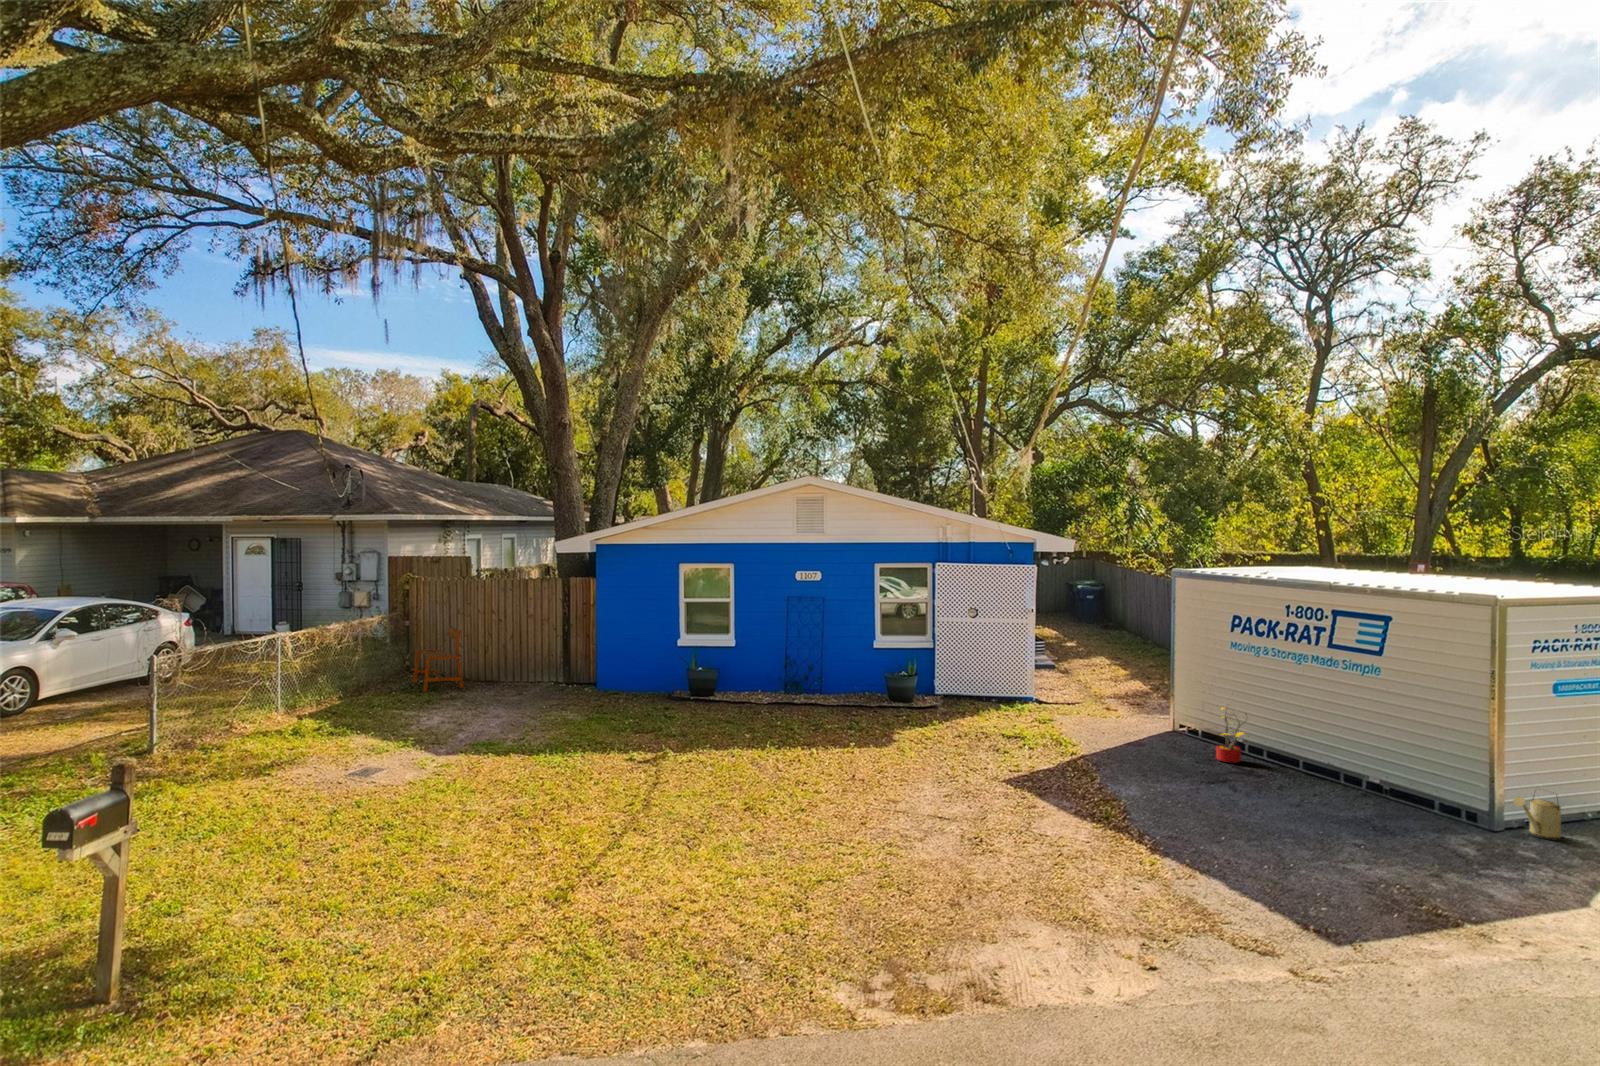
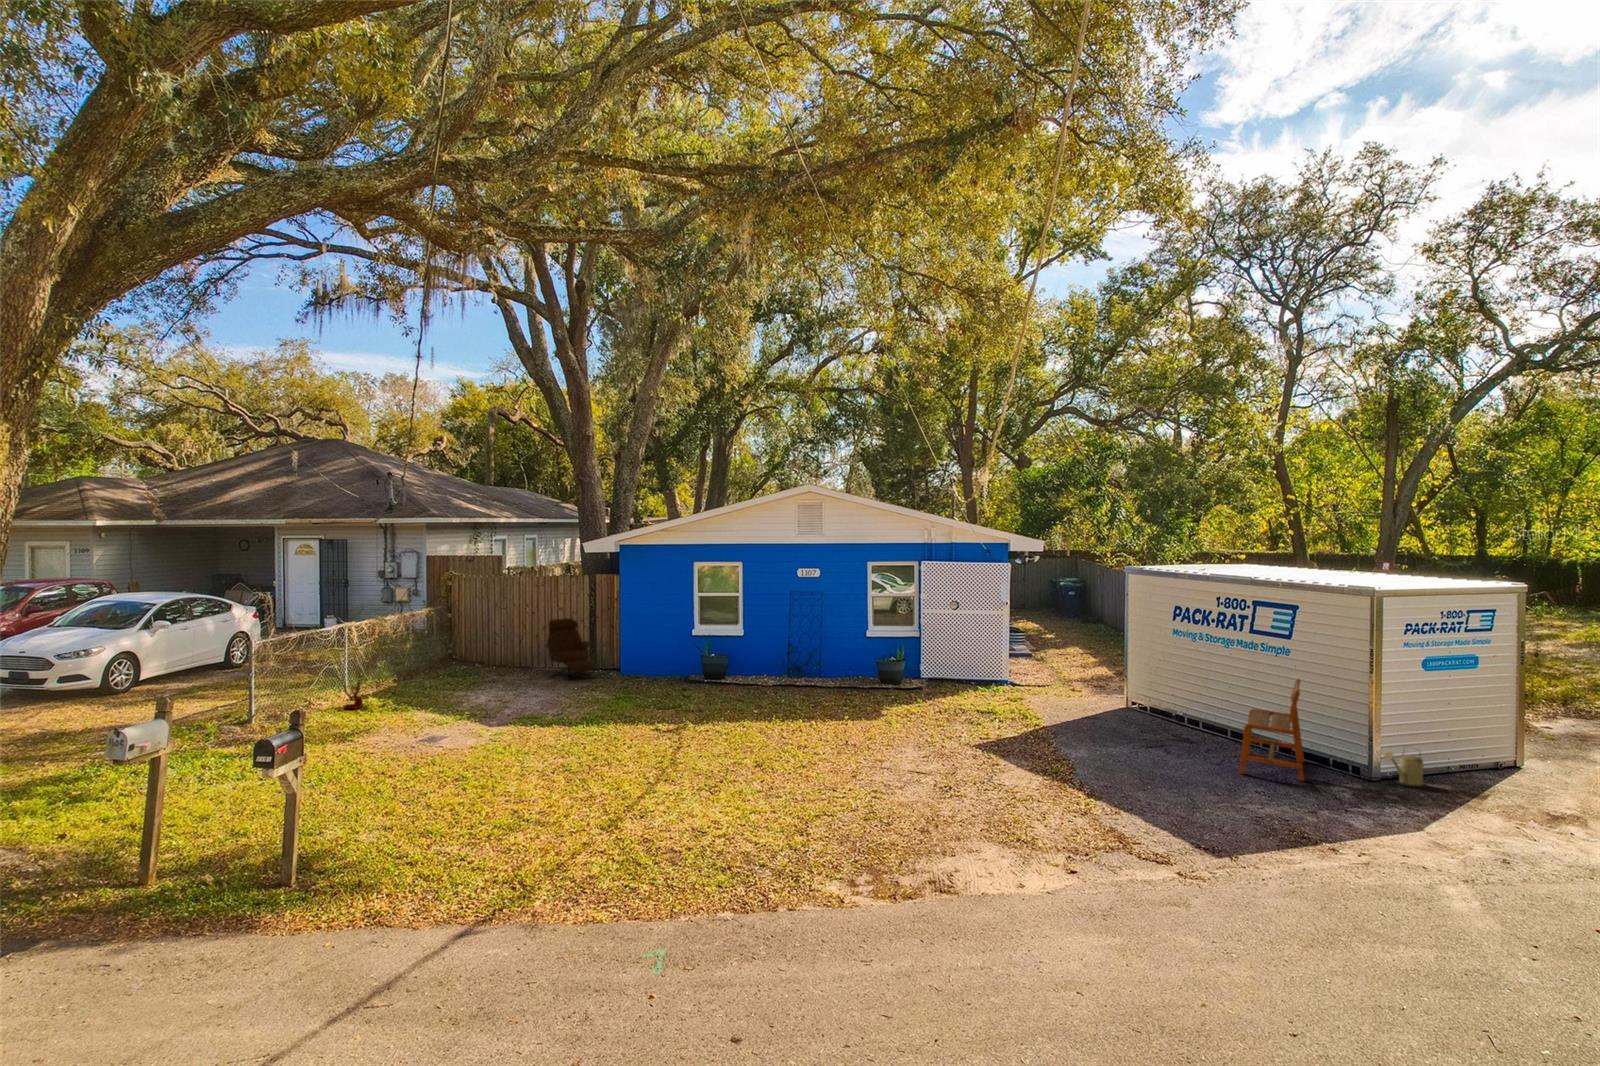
lounge chair: none [513,626,569,696] -> present [546,618,595,679]
bench: present [413,627,463,692] -> present [1239,679,1304,781]
decorative plant: present [1216,707,1247,763] -> present [333,674,363,709]

